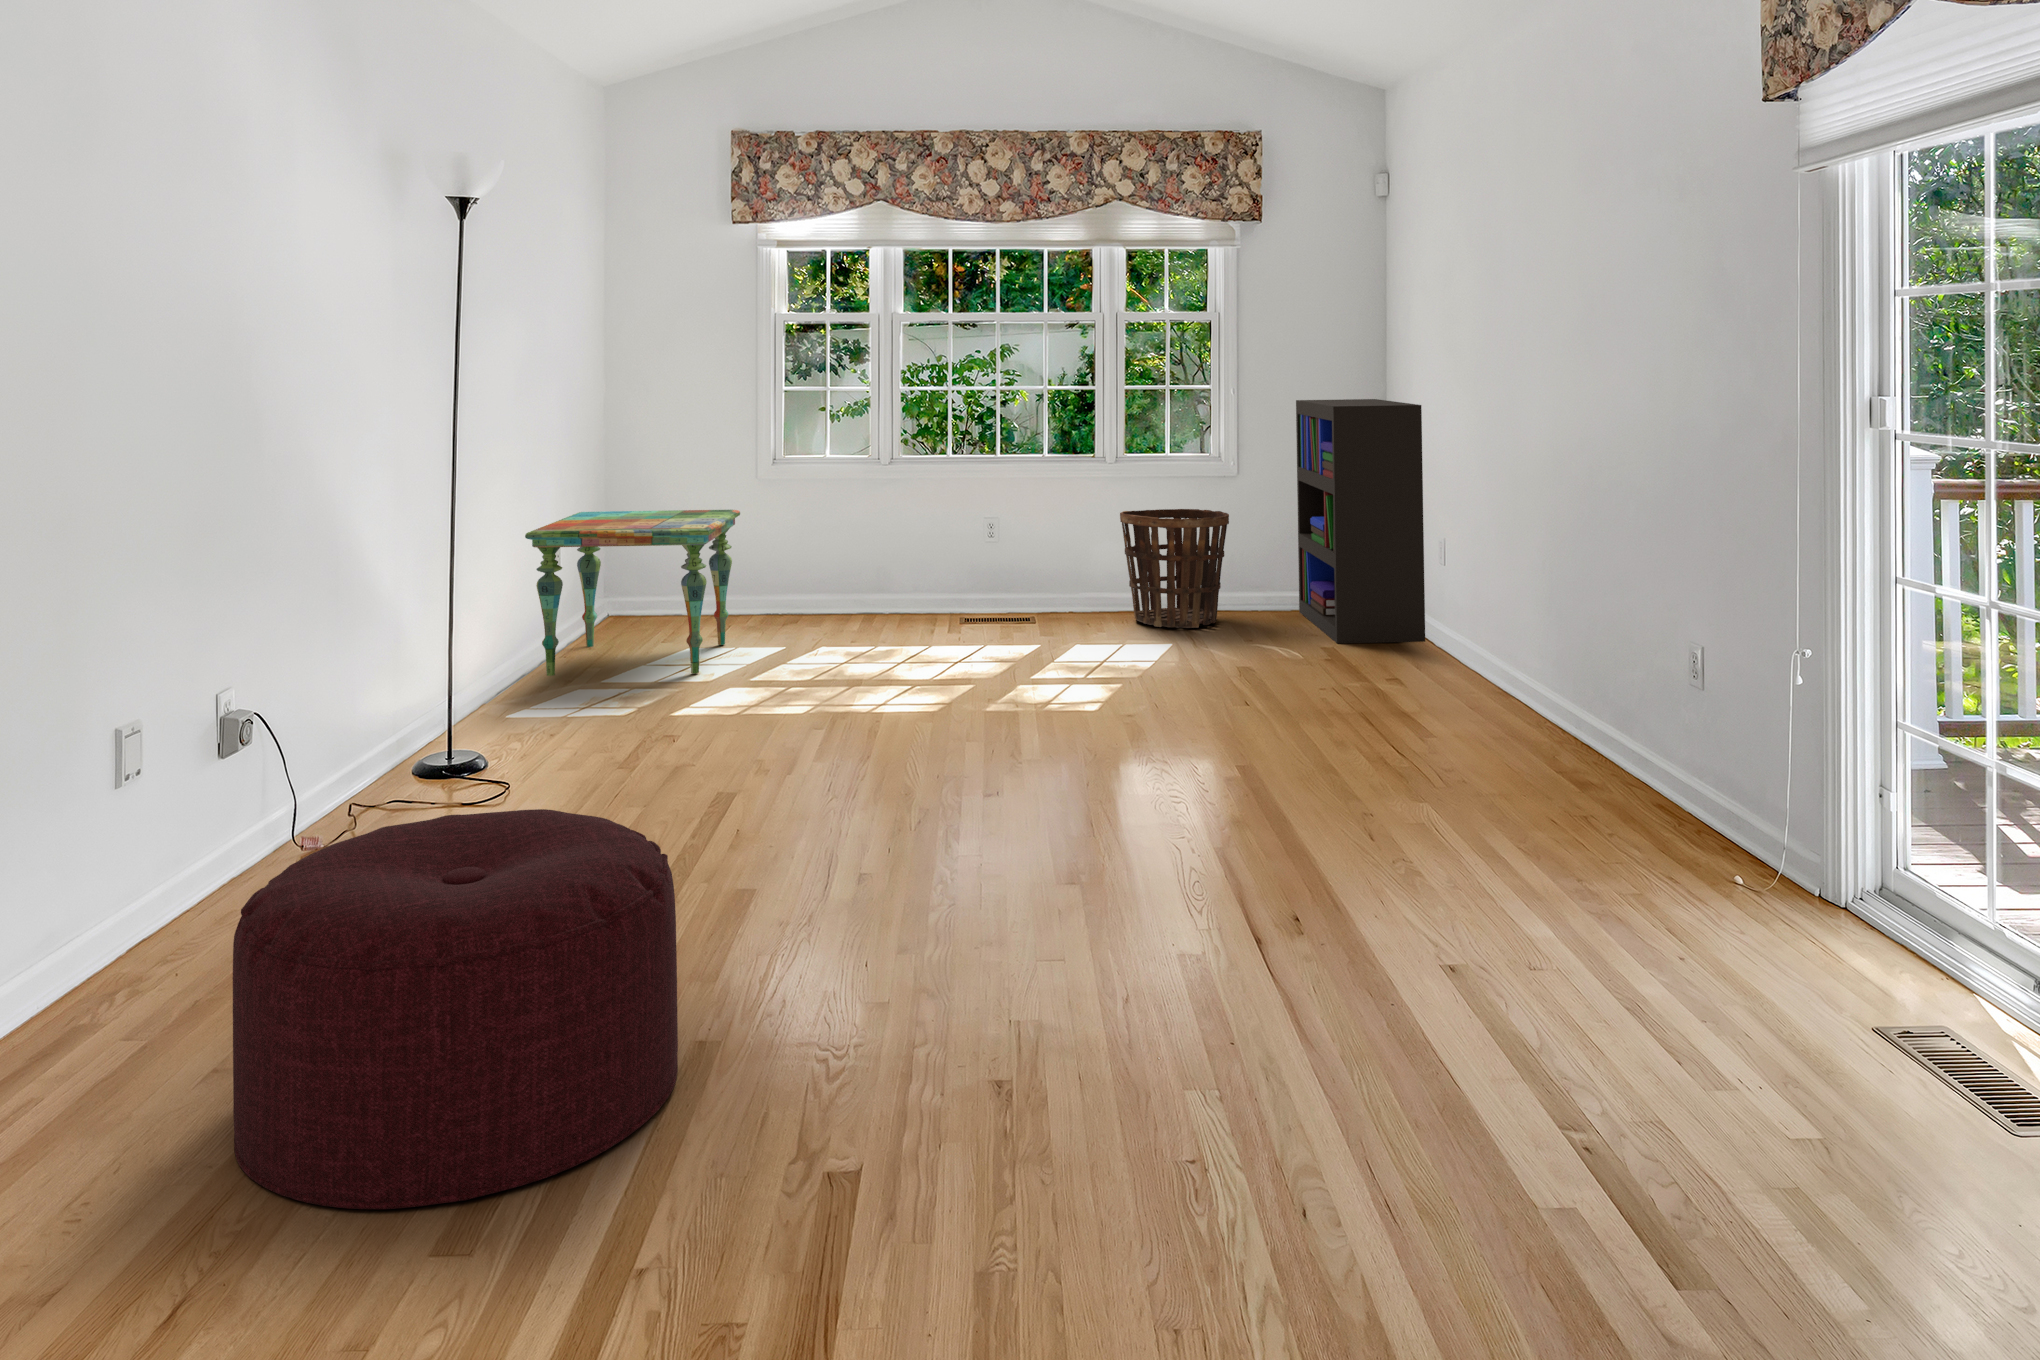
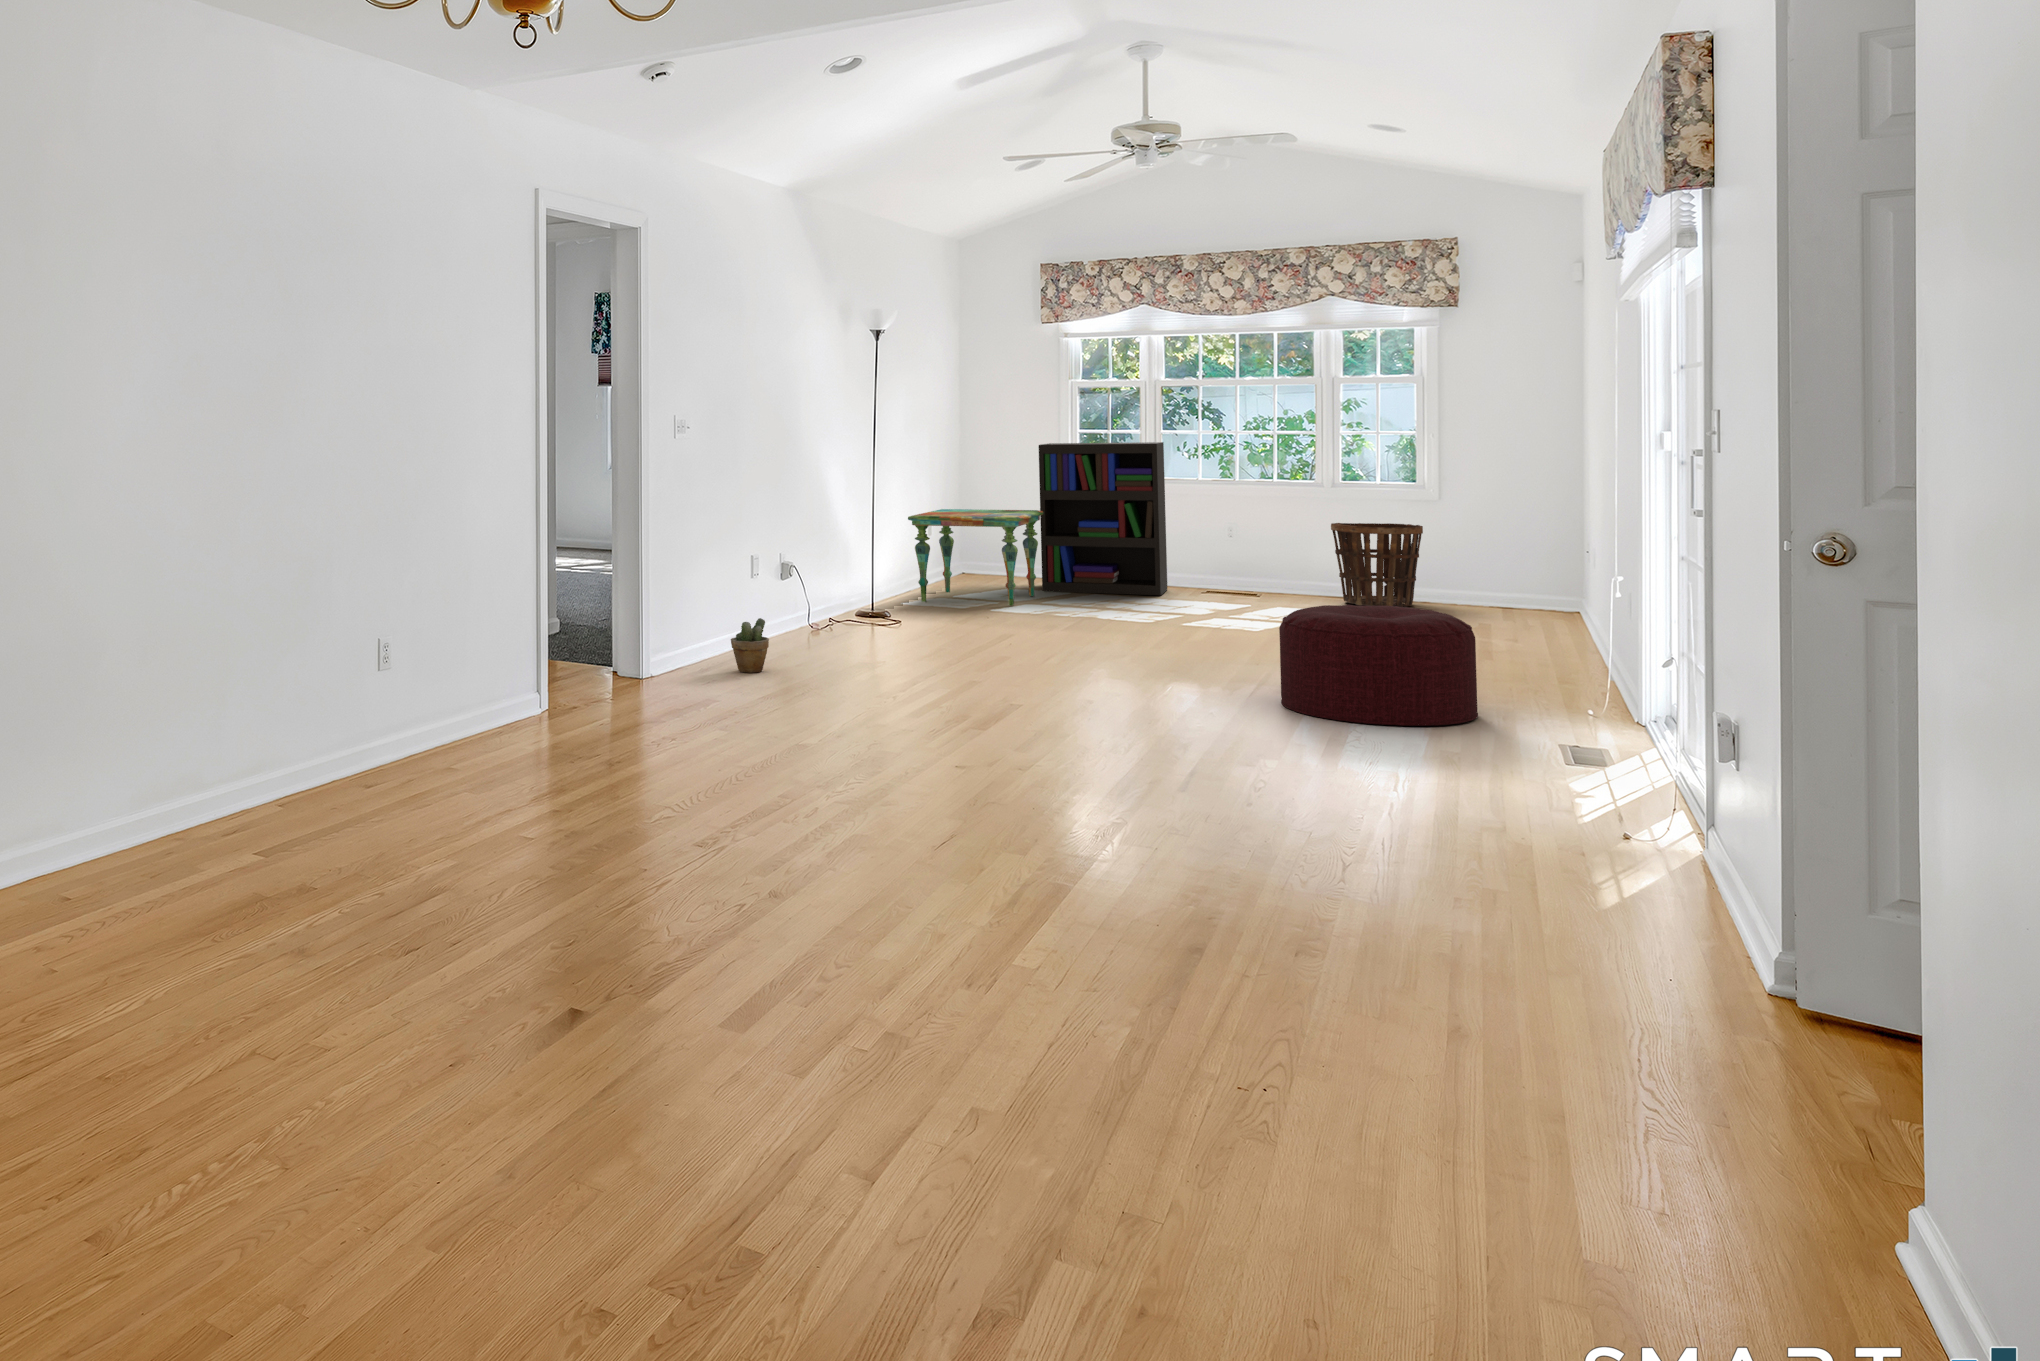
bookshelf: present [1296,399,1425,643] -> present [1039,442,1167,595]
ottoman: present [233,809,678,1209] -> present [1279,605,1478,726]
potted plant: none [40,872,154,1029] -> present [731,618,769,673]

